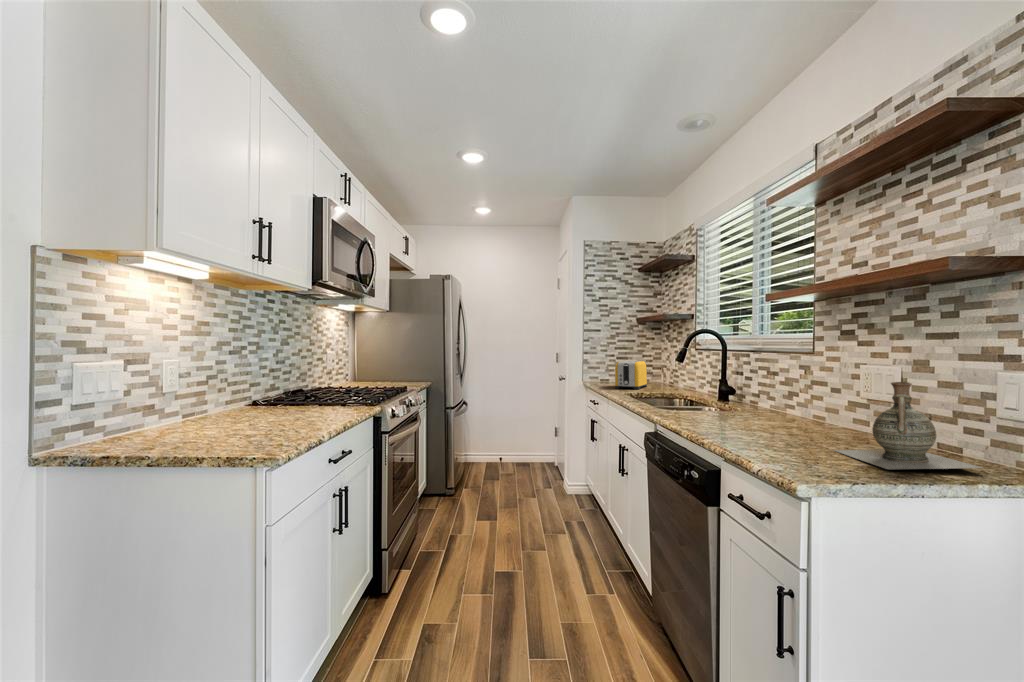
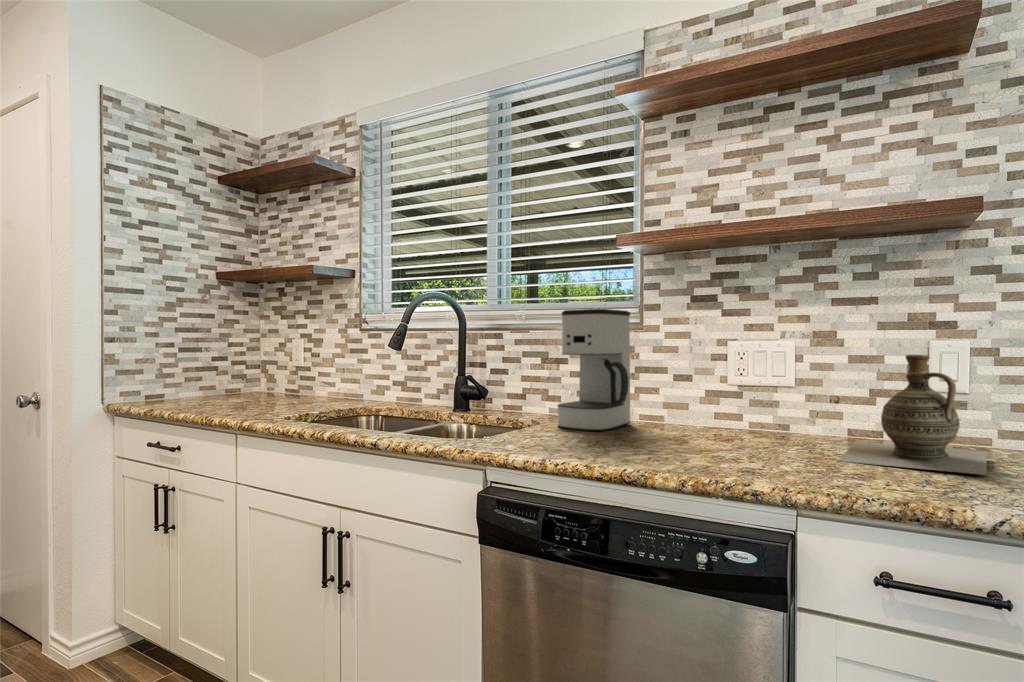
coffee maker: none [744,342,803,420] -> present [557,309,631,431]
toaster: present [615,361,647,389] -> none [206,352,258,408]

